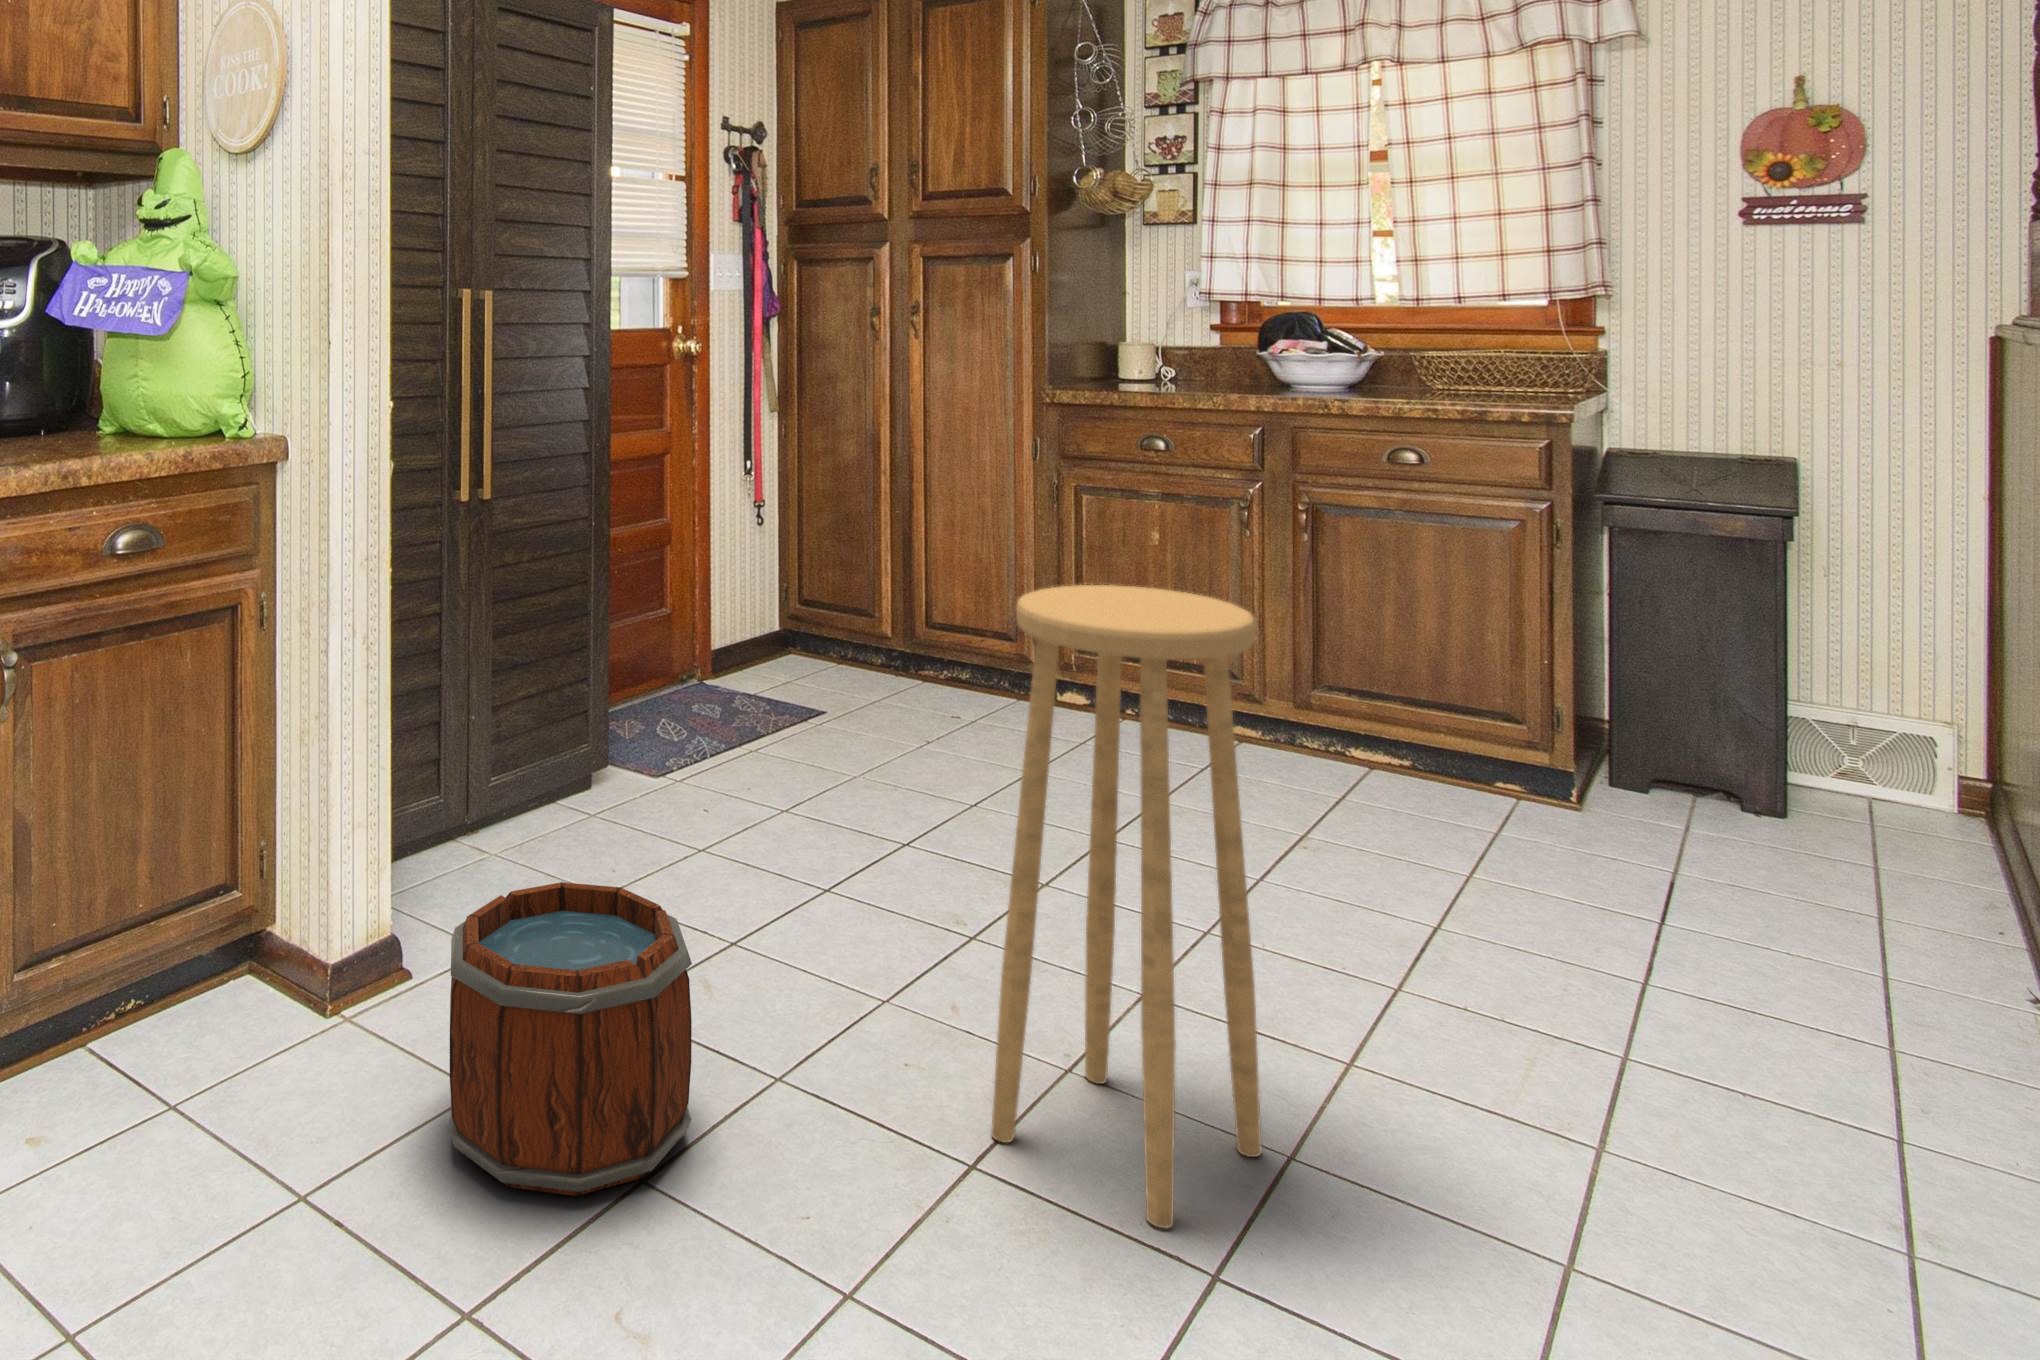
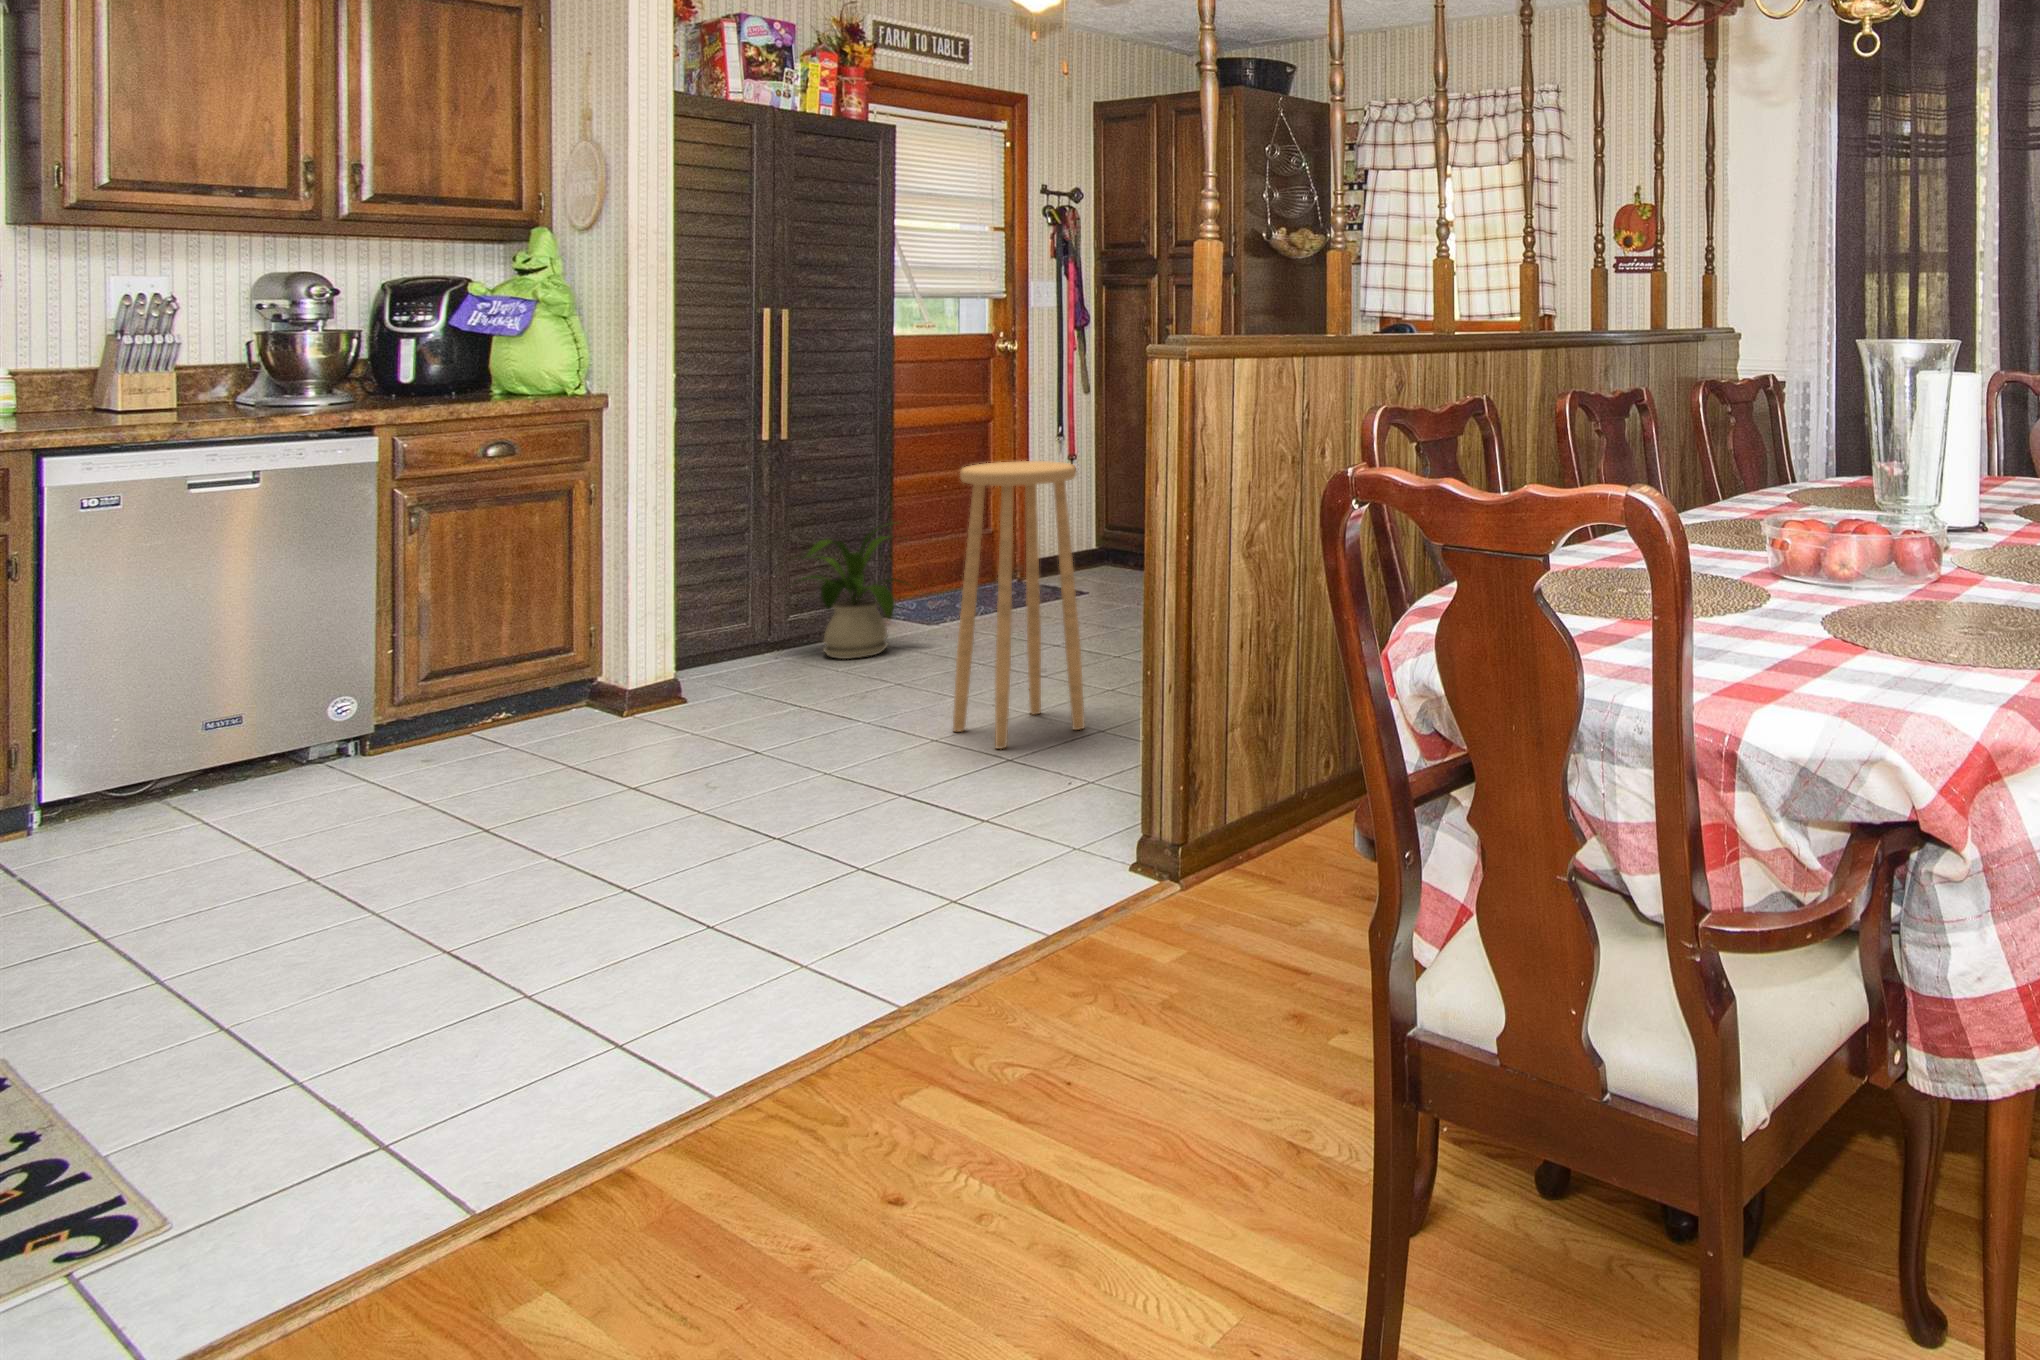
house plant: none [482,642,720,870] -> present [781,523,908,659]
bucket: present [450,882,692,1196] -> none [654,623,799,755]

